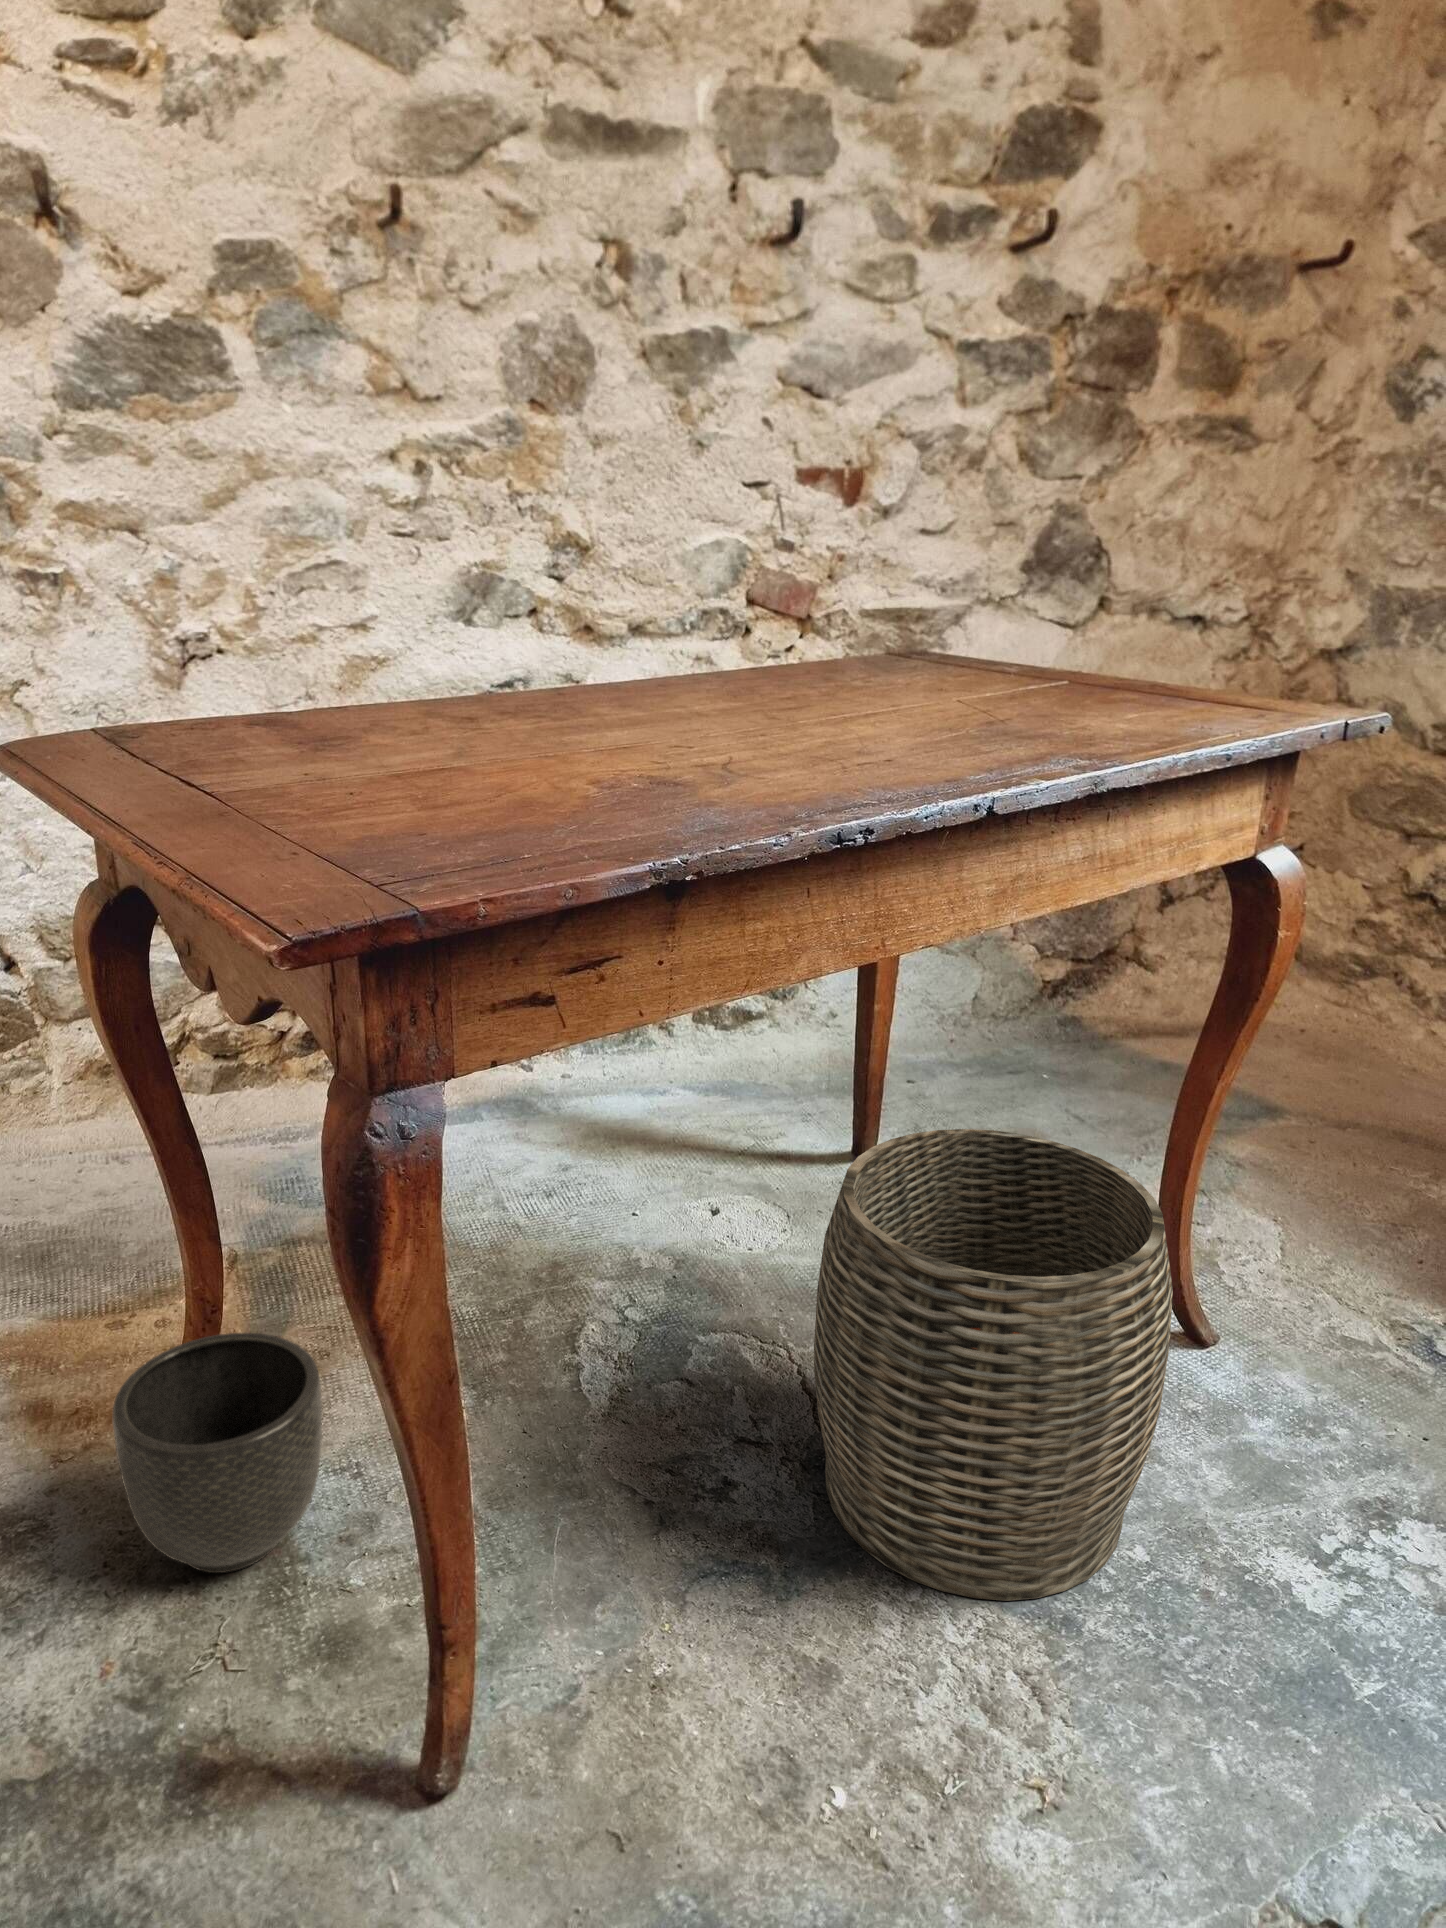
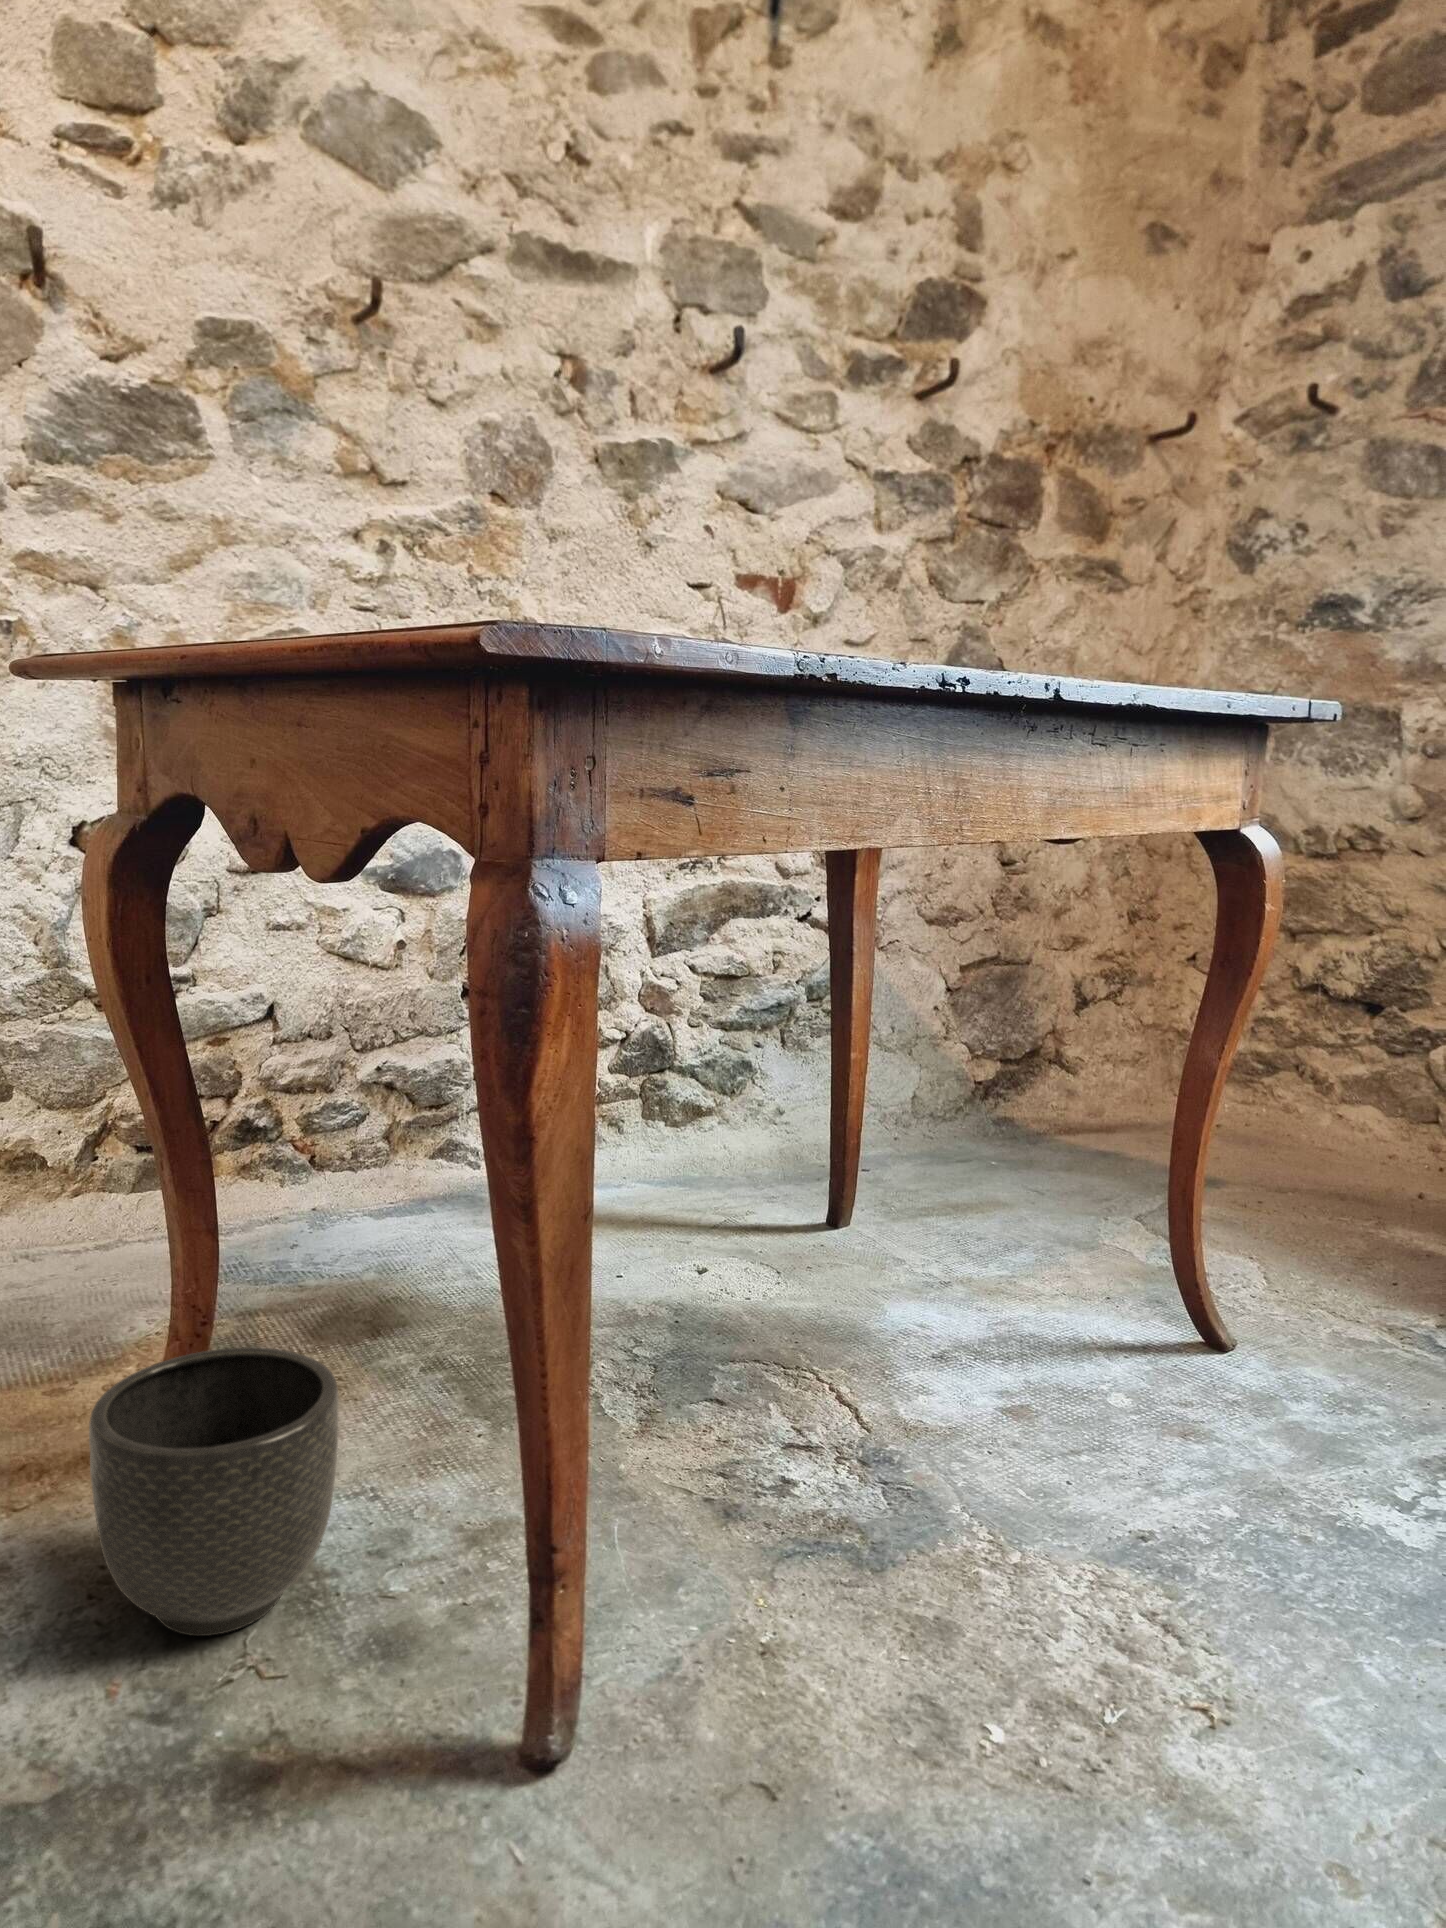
woven basket: present [814,1129,1173,1601] -> none [876,1108,1263,1596]

